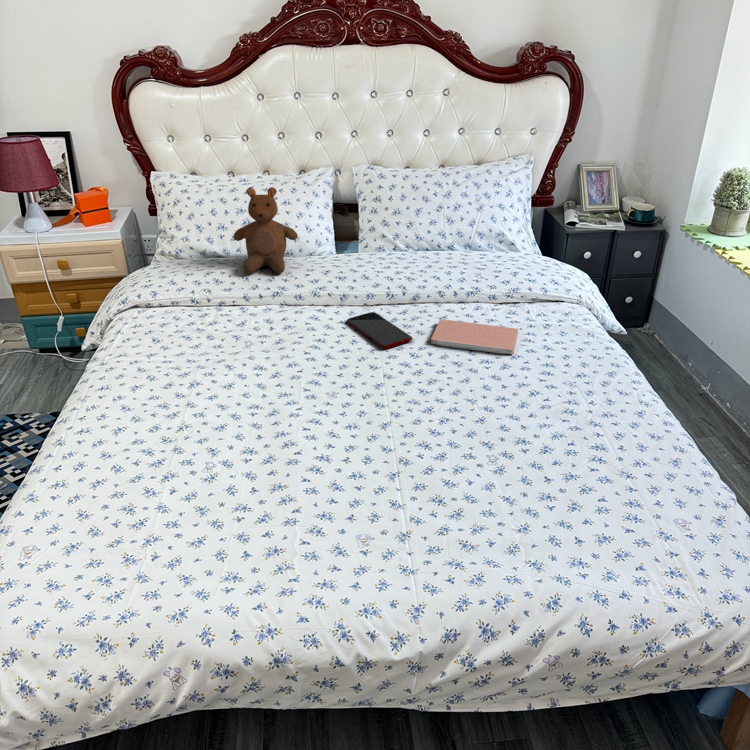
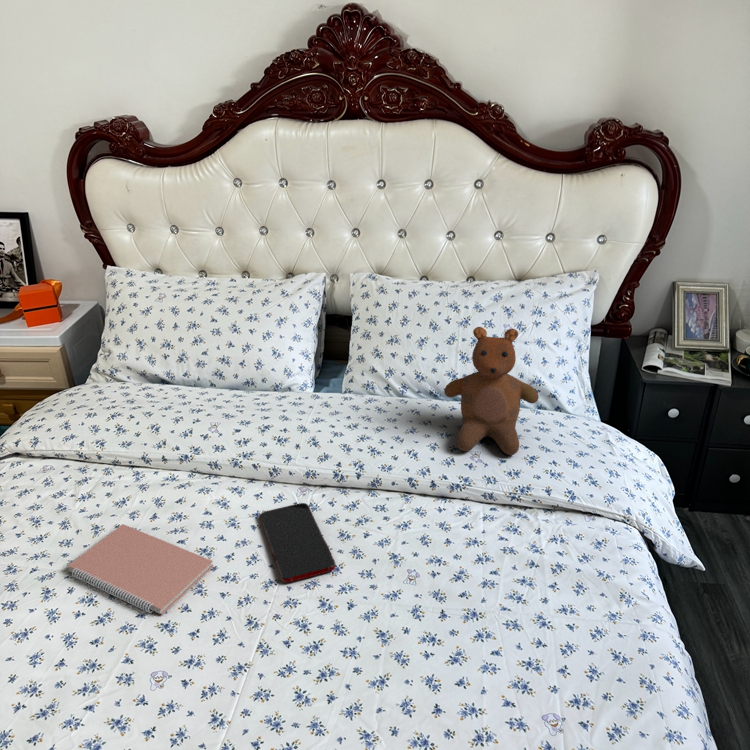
teddy bear: present [233,187,297,274] -> present [444,327,539,455]
notebook: present [431,319,518,354] -> present [68,524,213,615]

